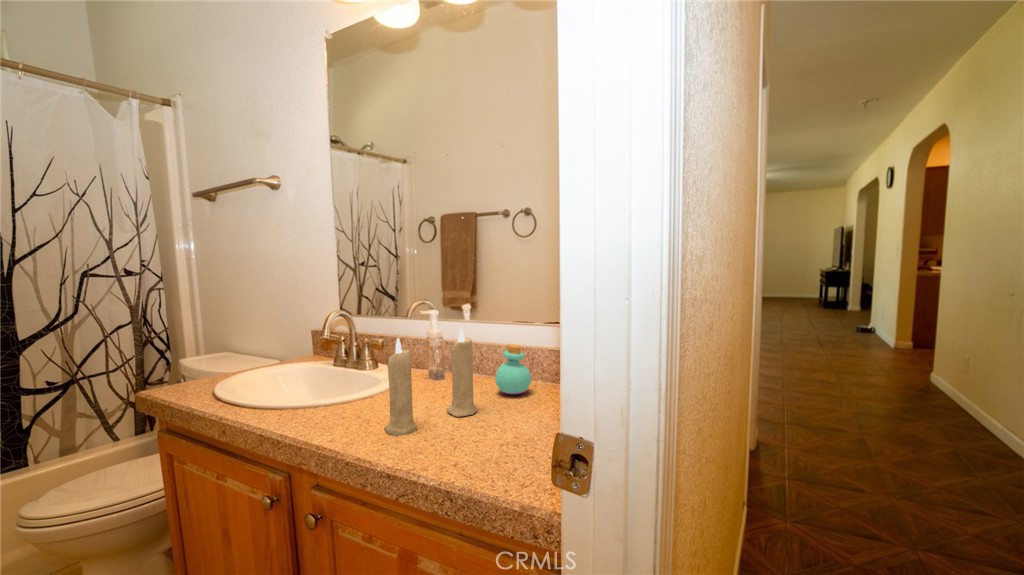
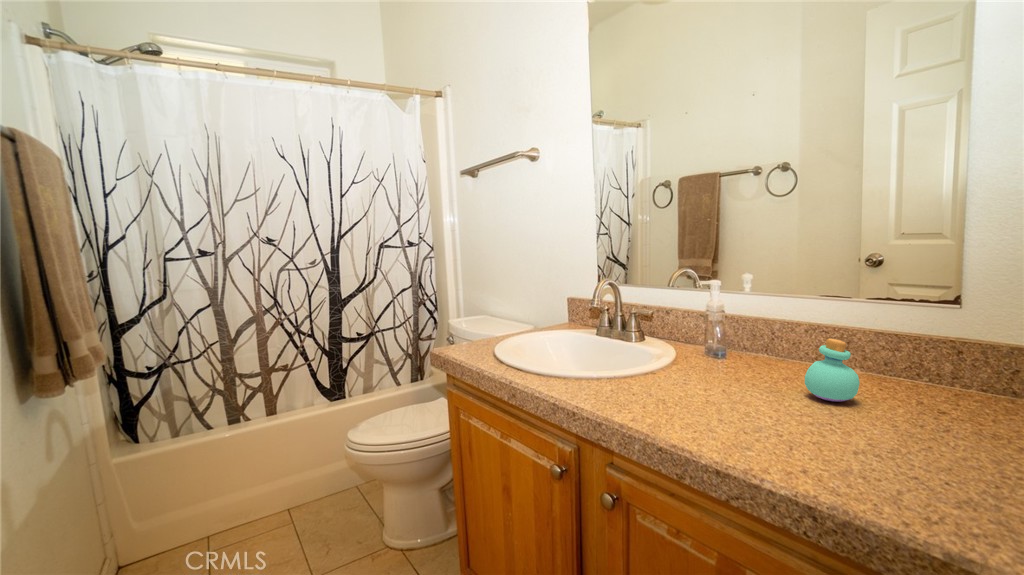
candle: present [384,328,477,436] -> none [685,310,795,428]

